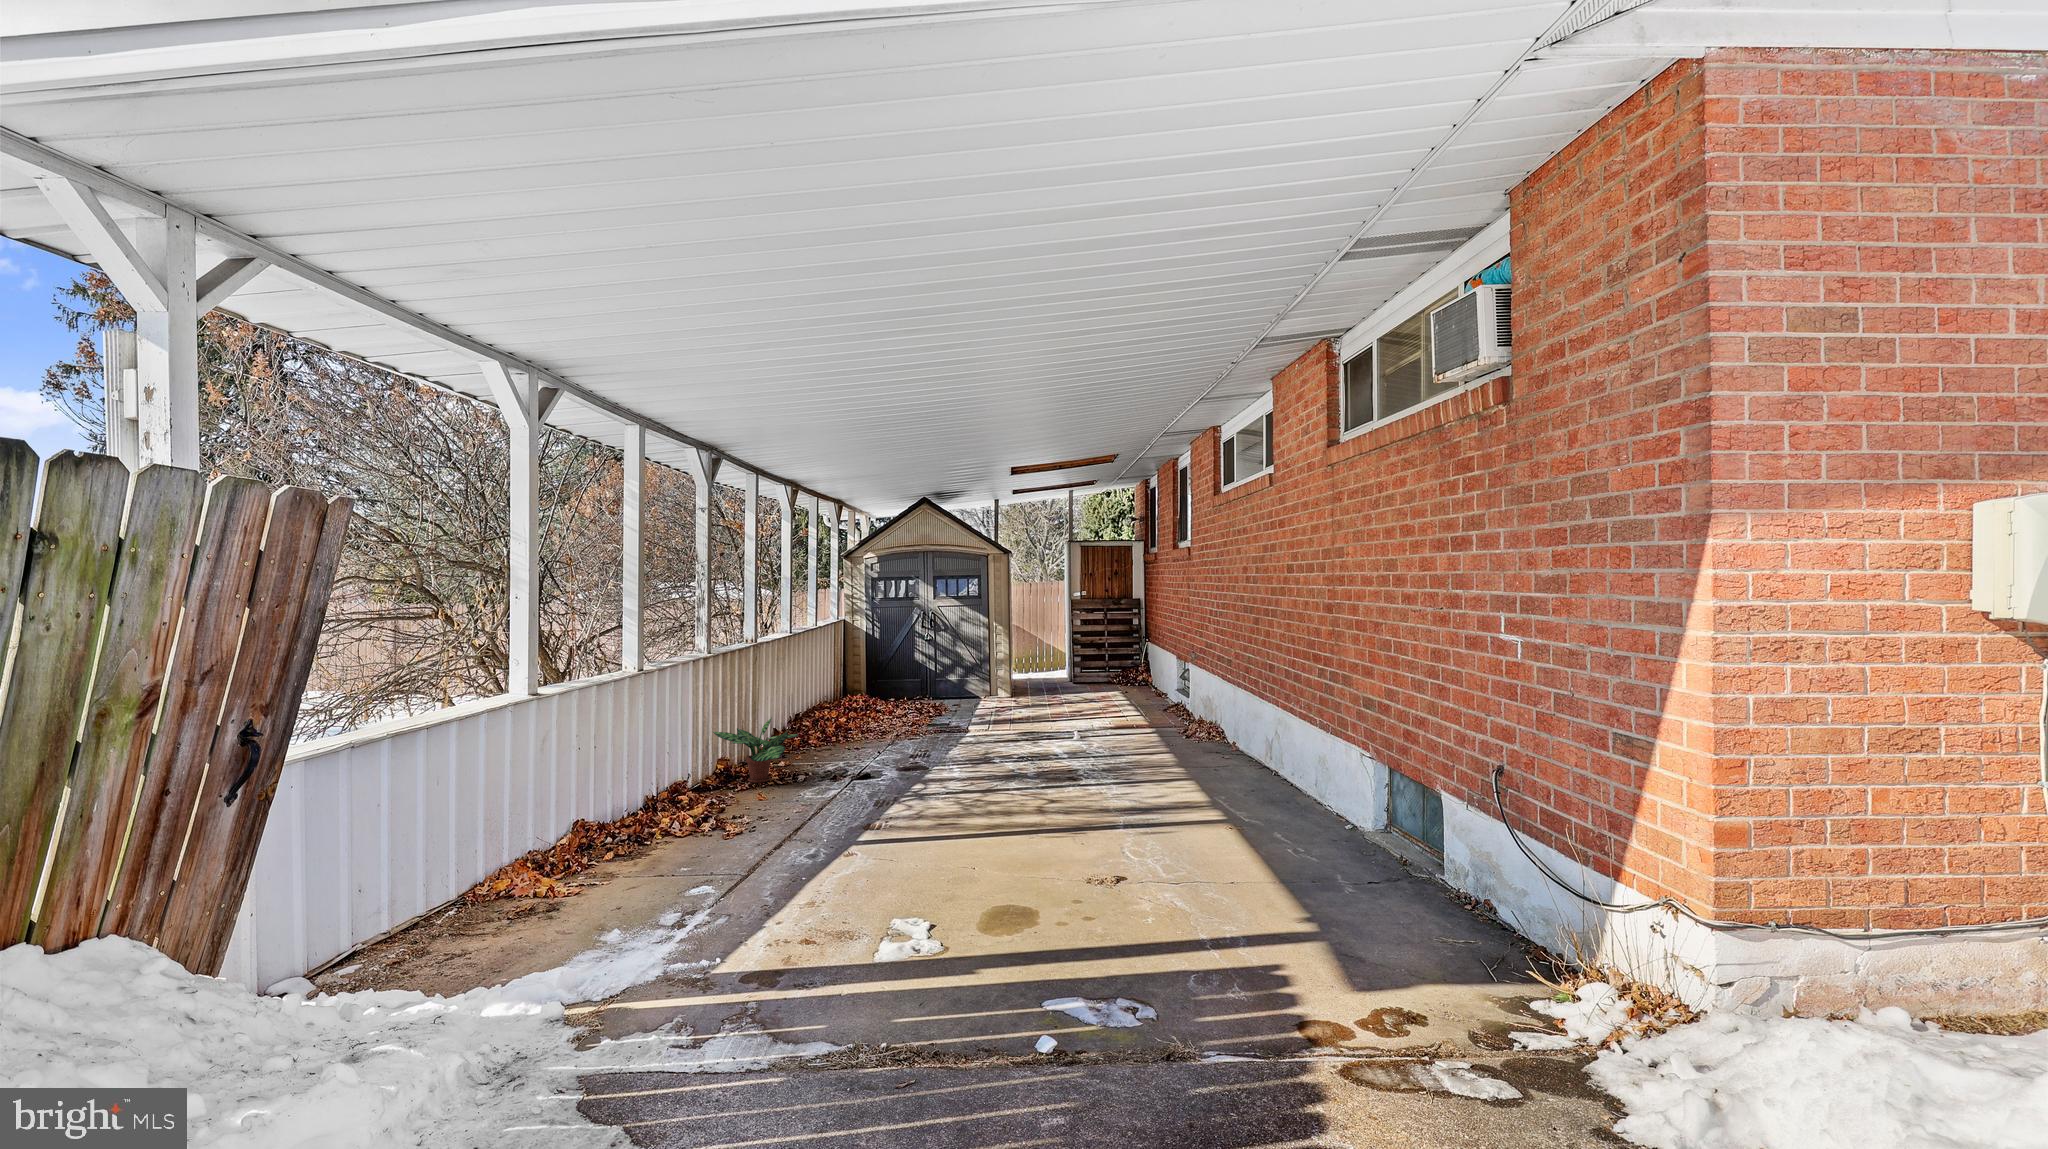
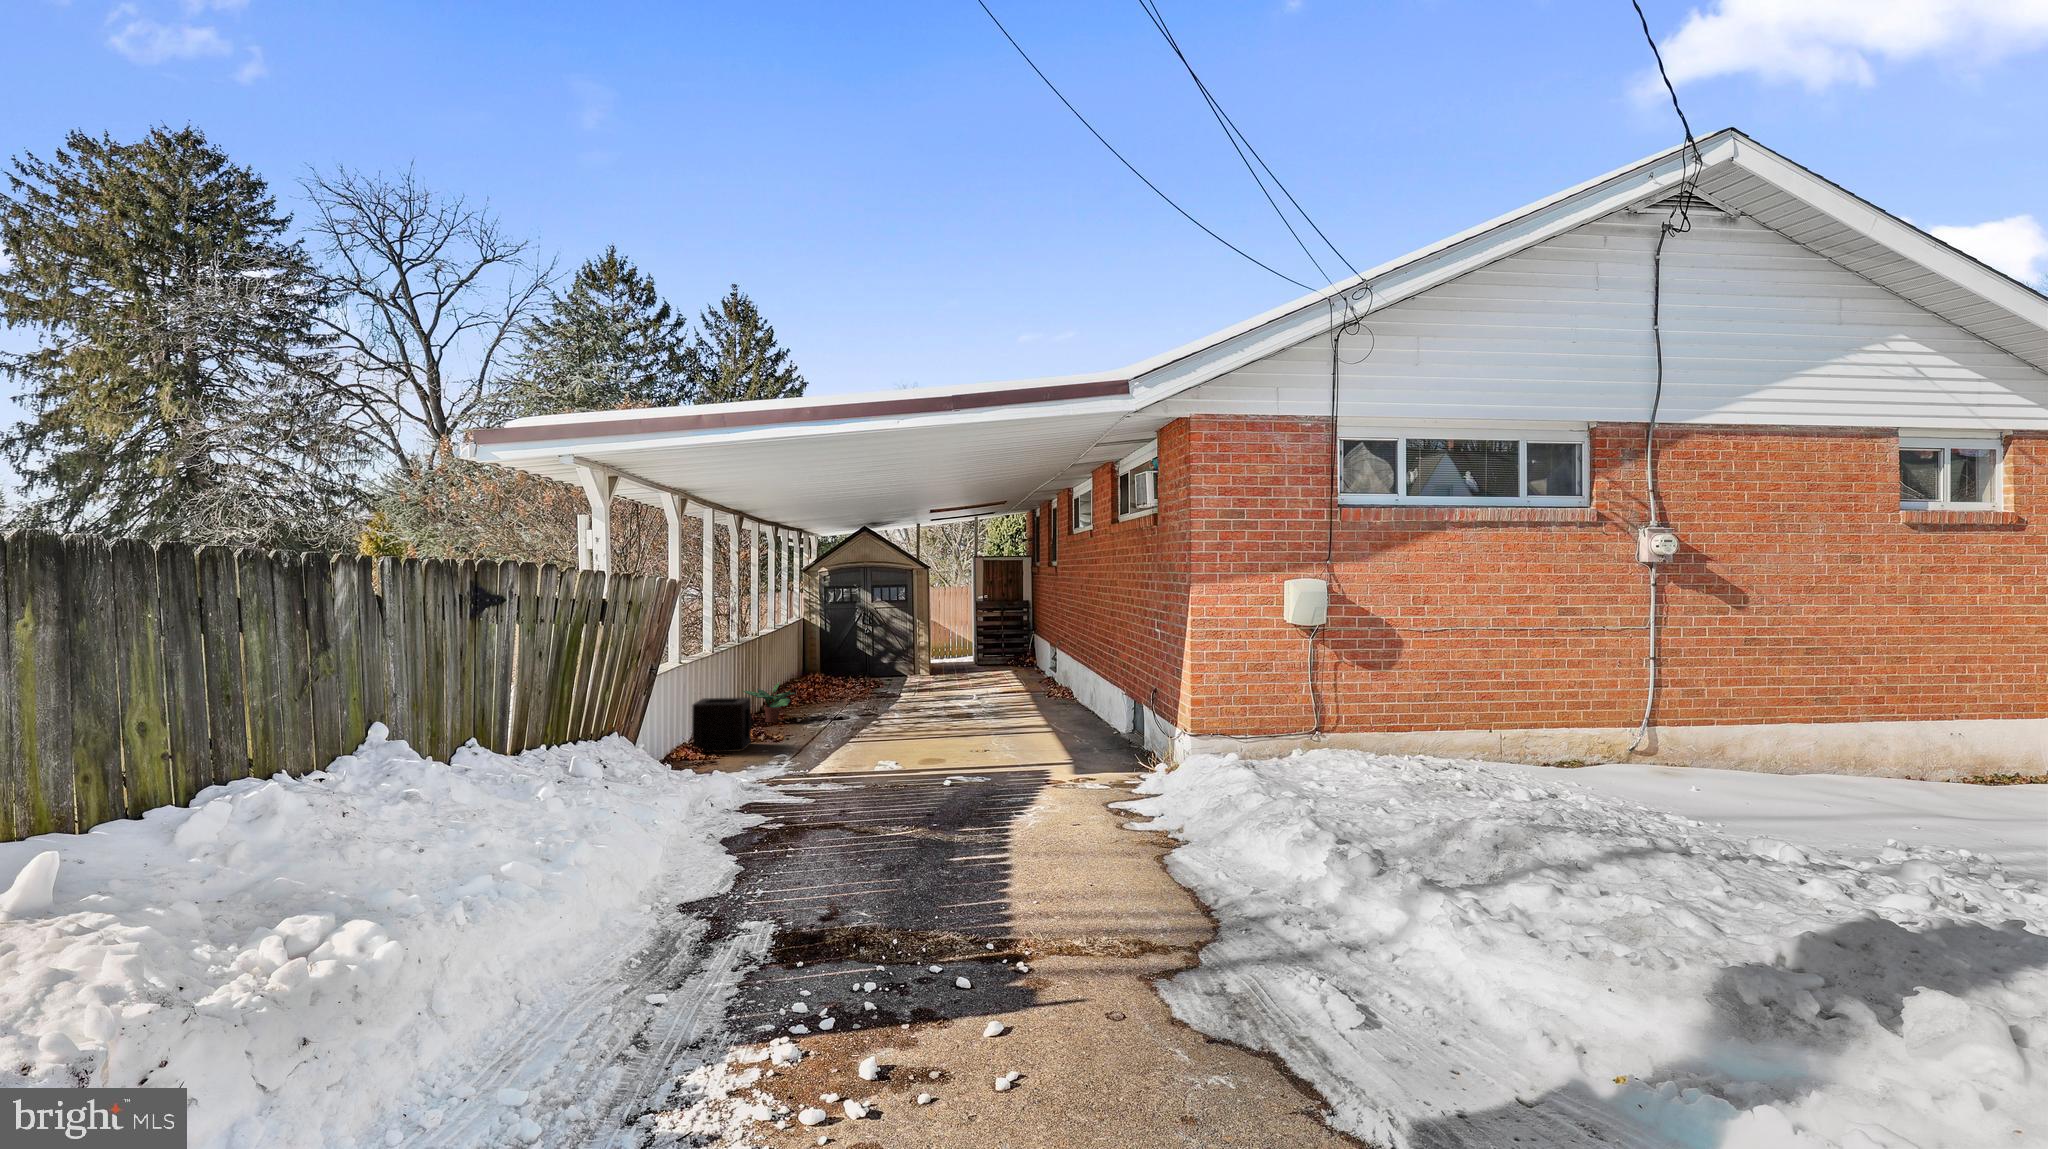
wooden crate: none [575,755,693,860] -> present [692,697,751,753]

